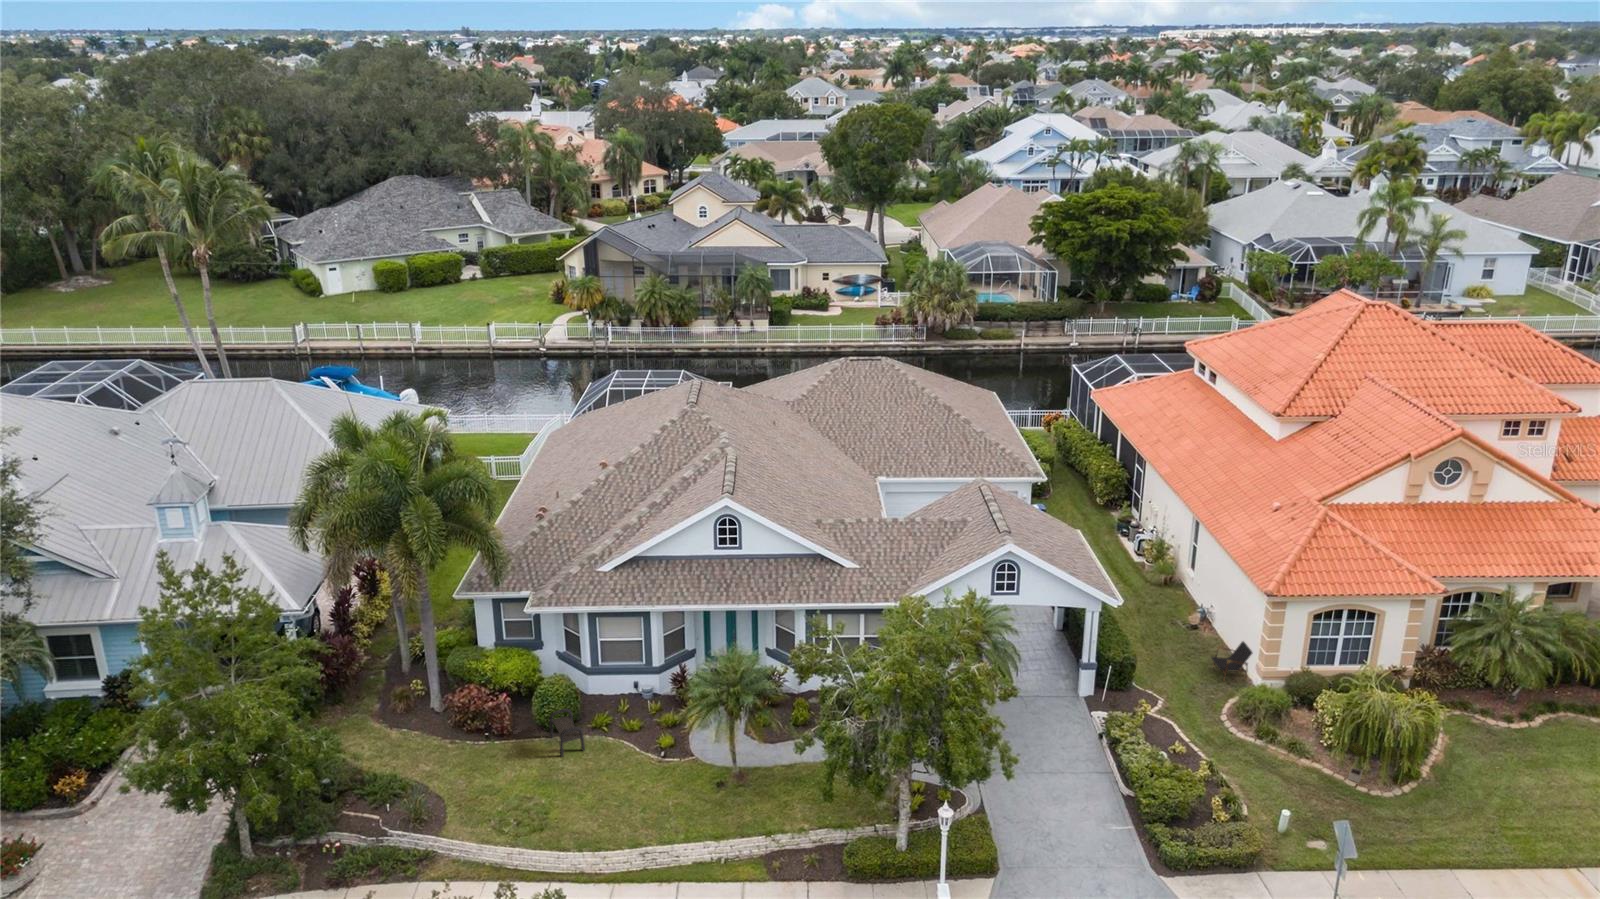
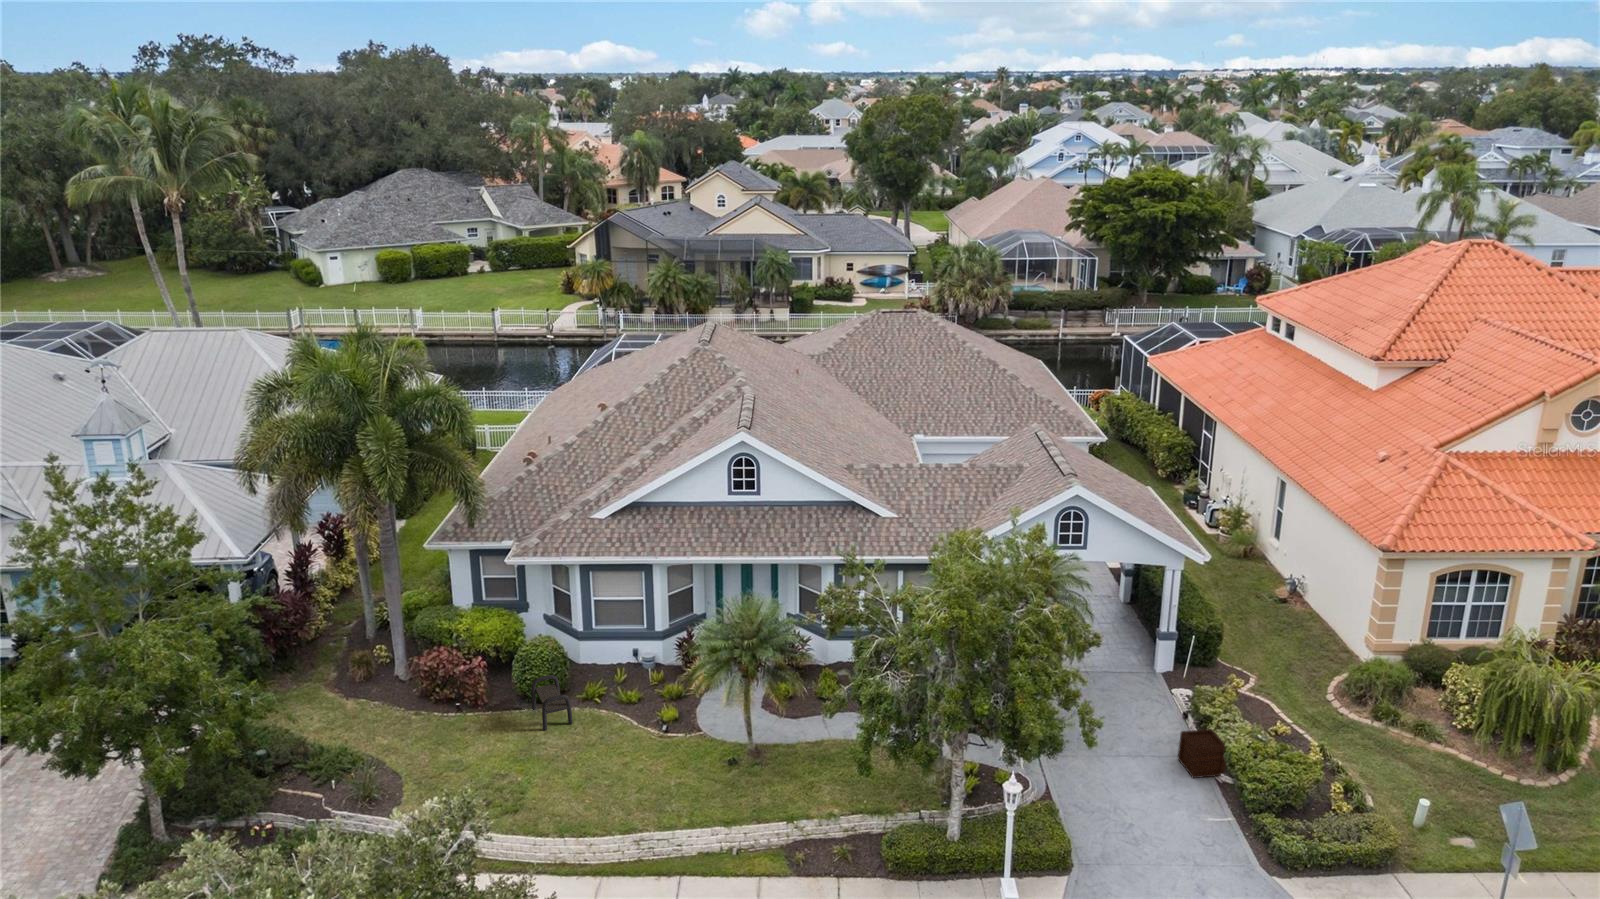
lounge chair: present [1212,641,1253,680] -> none [1309,611,1360,658]
potted tree: present [1348,743,1367,782] -> none [1491,723,1517,771]
wooden crate: none [1091,750,1131,792] -> present [1178,729,1226,778]

